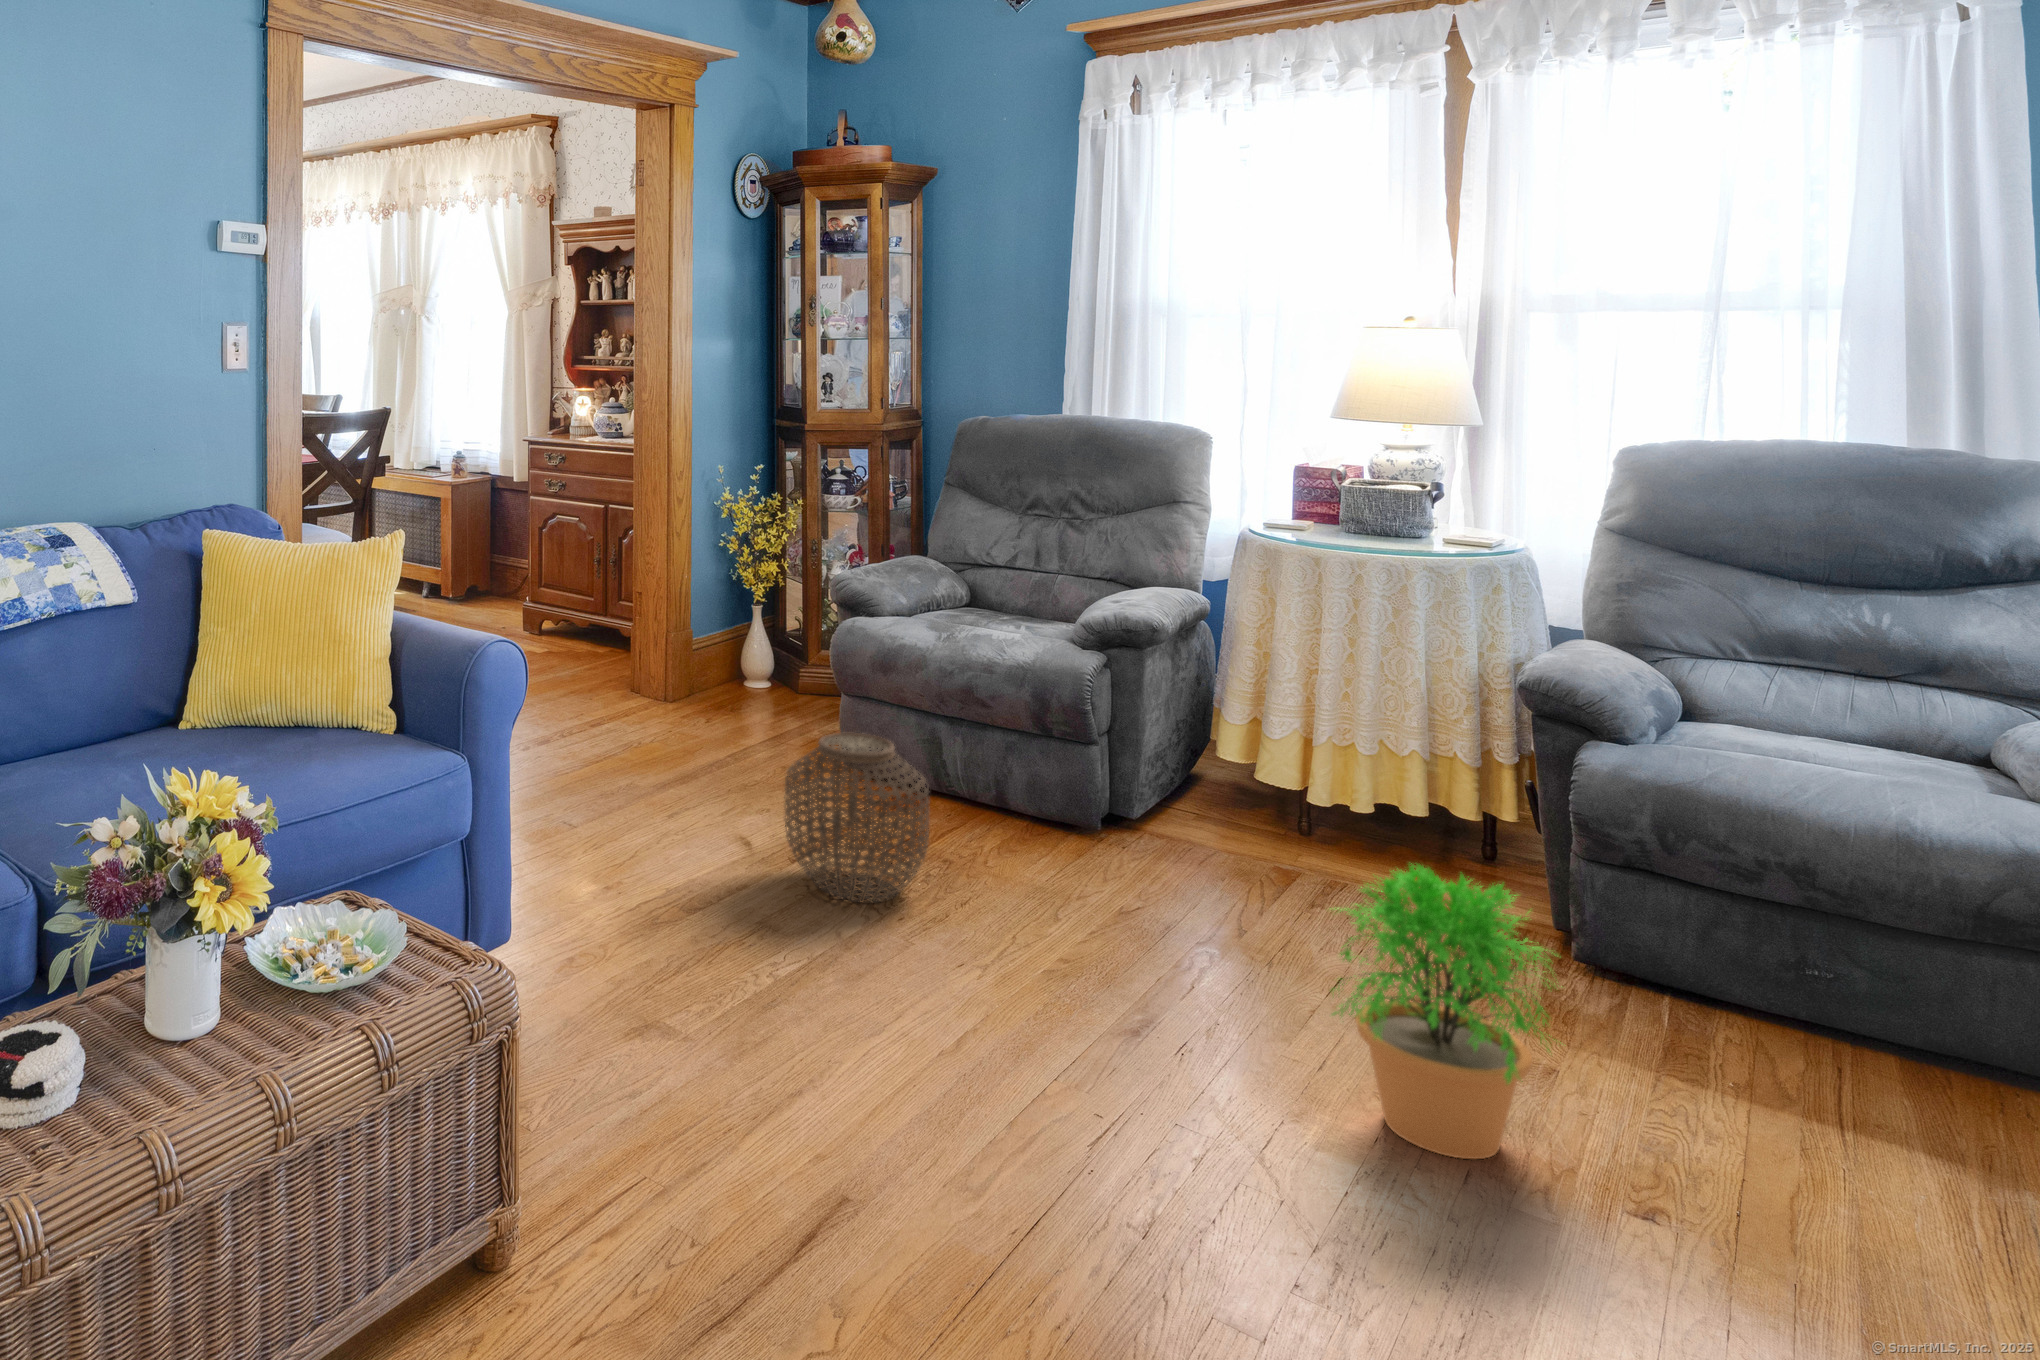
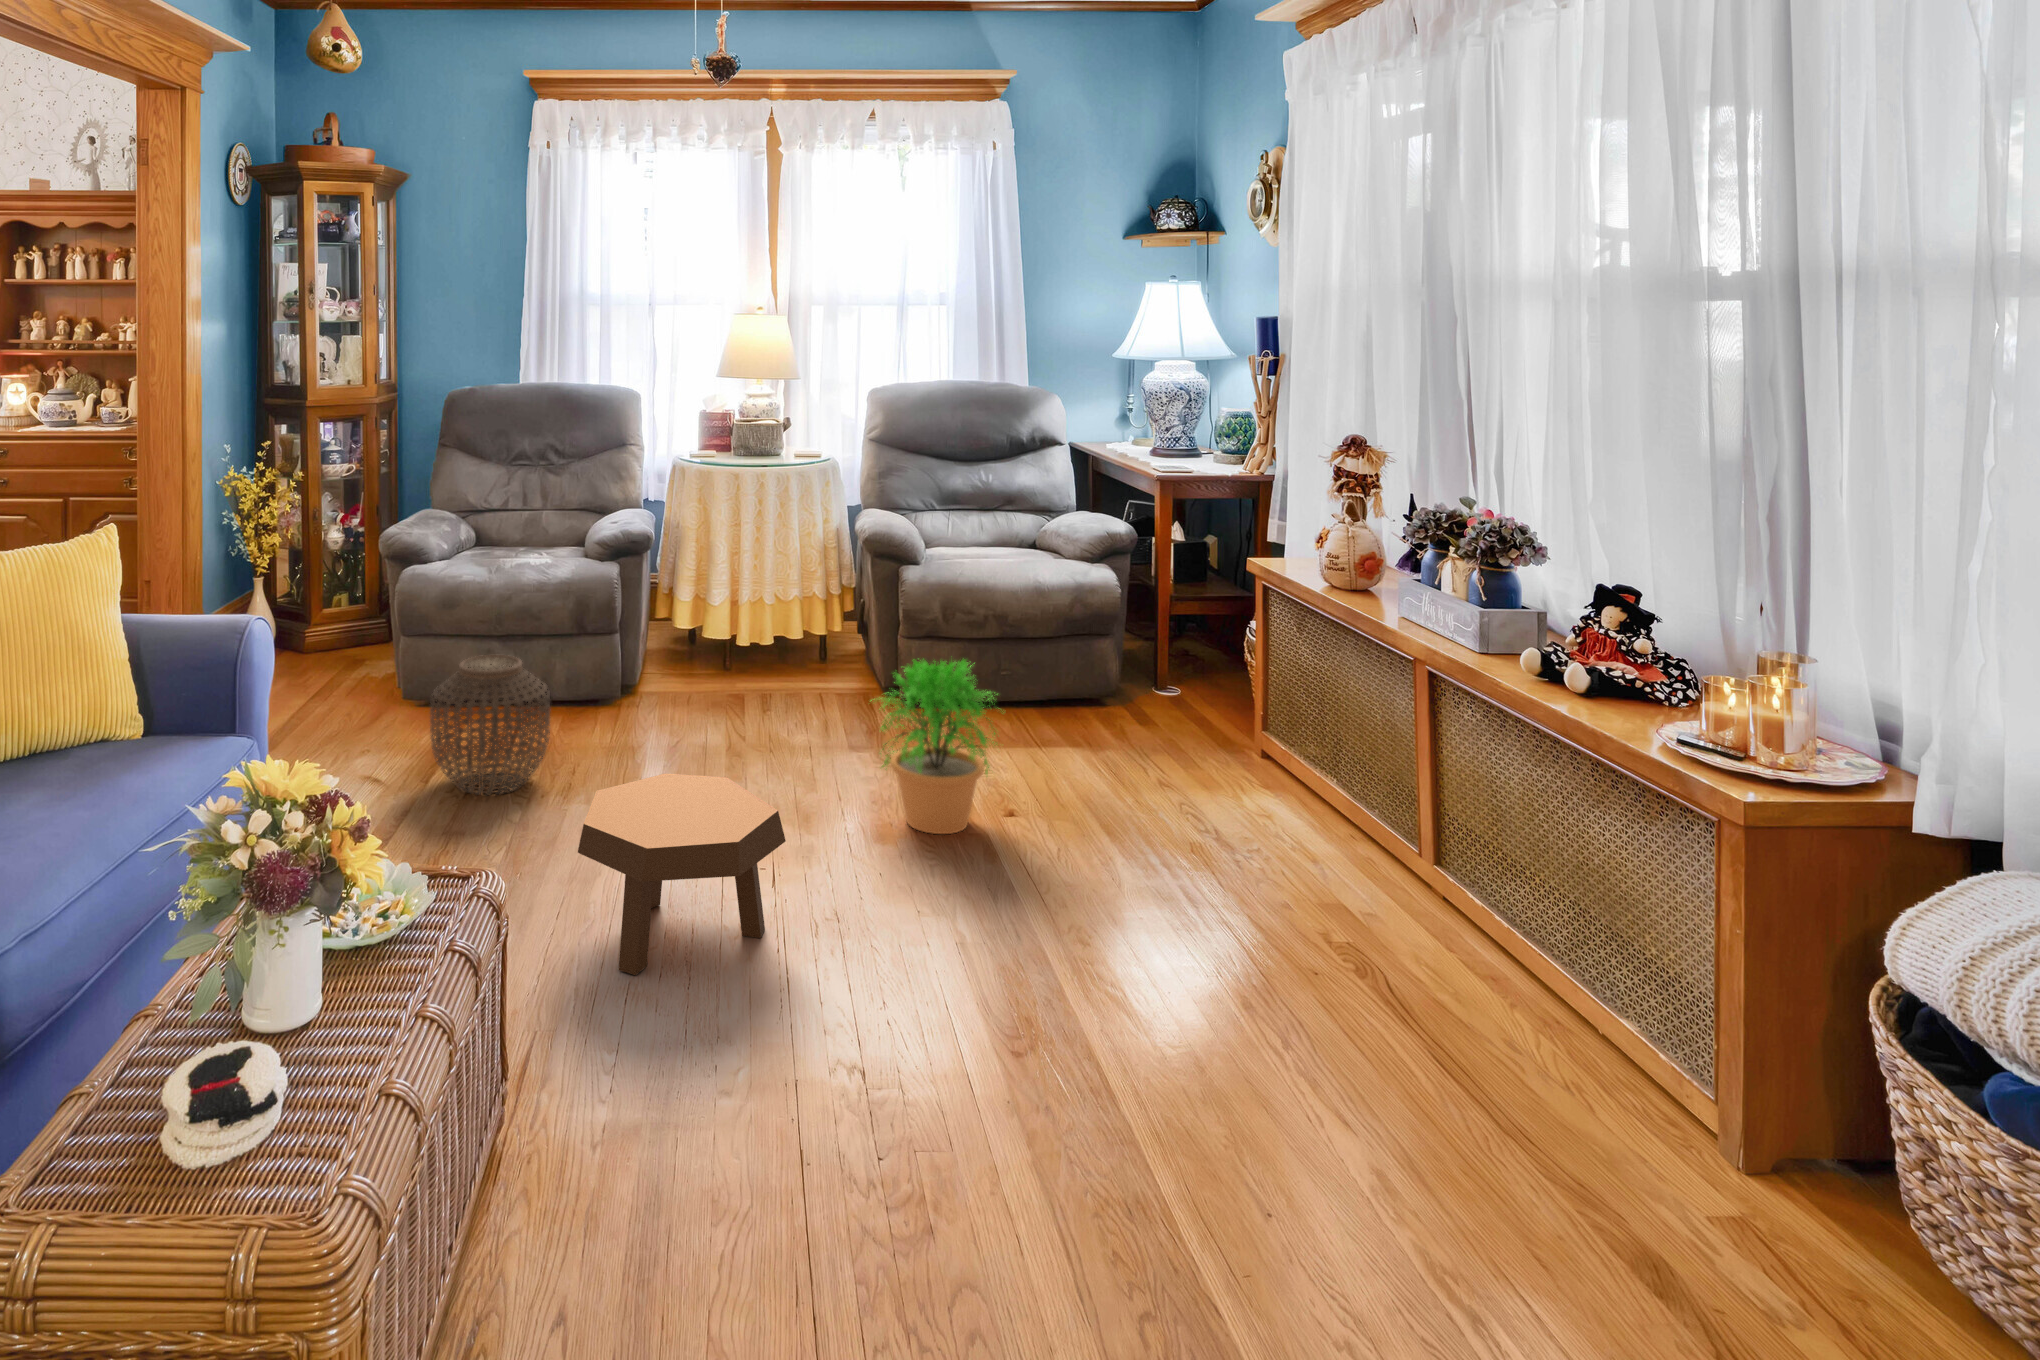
footstool: none [775,916,1042,1178] -> present [578,773,786,975]

